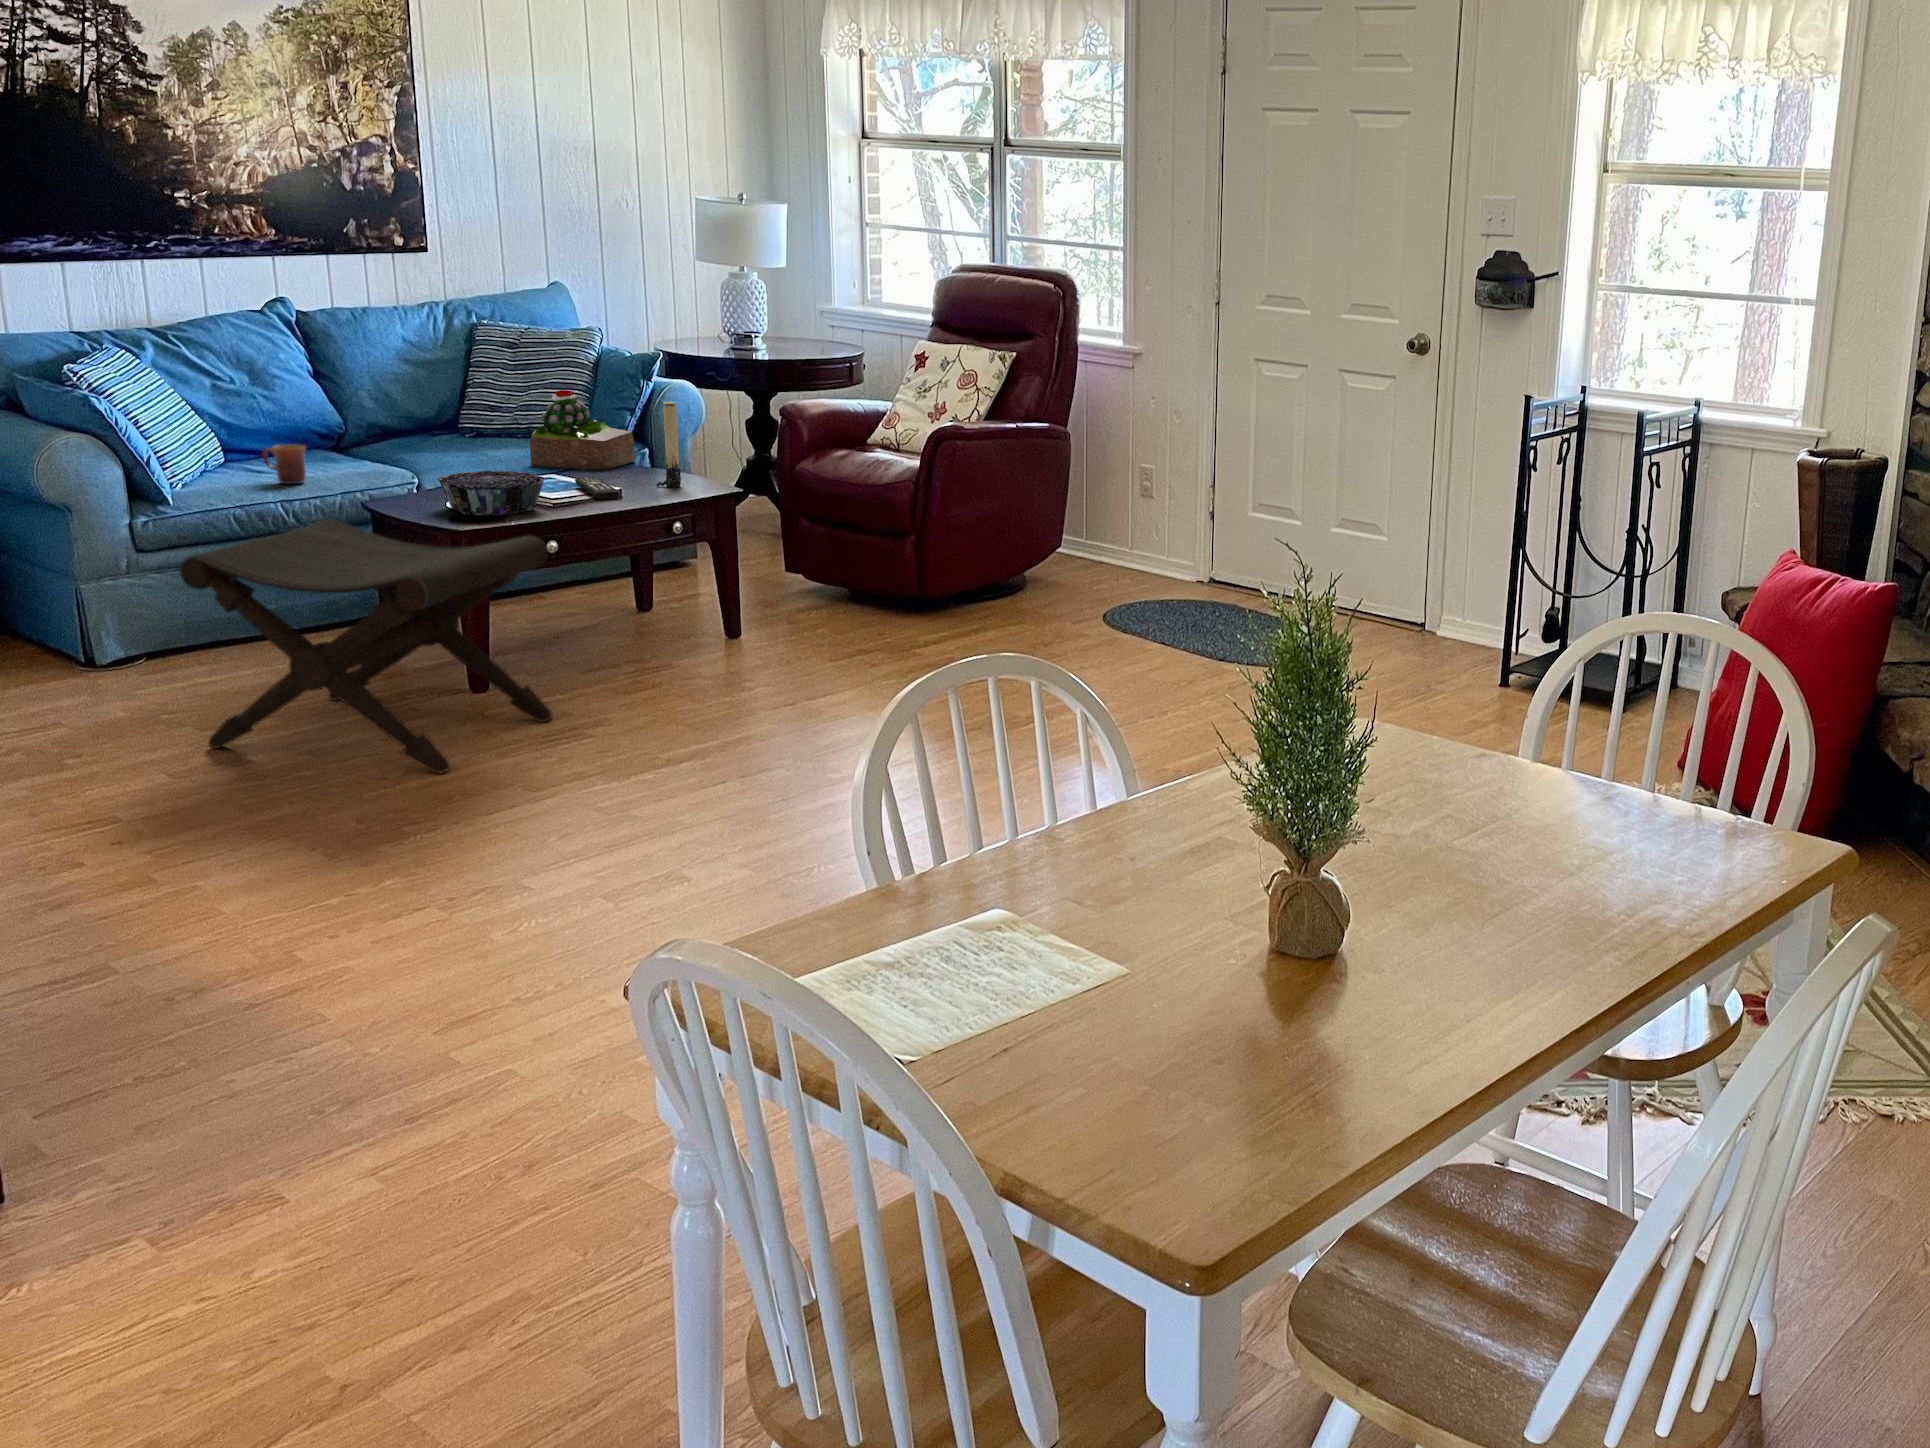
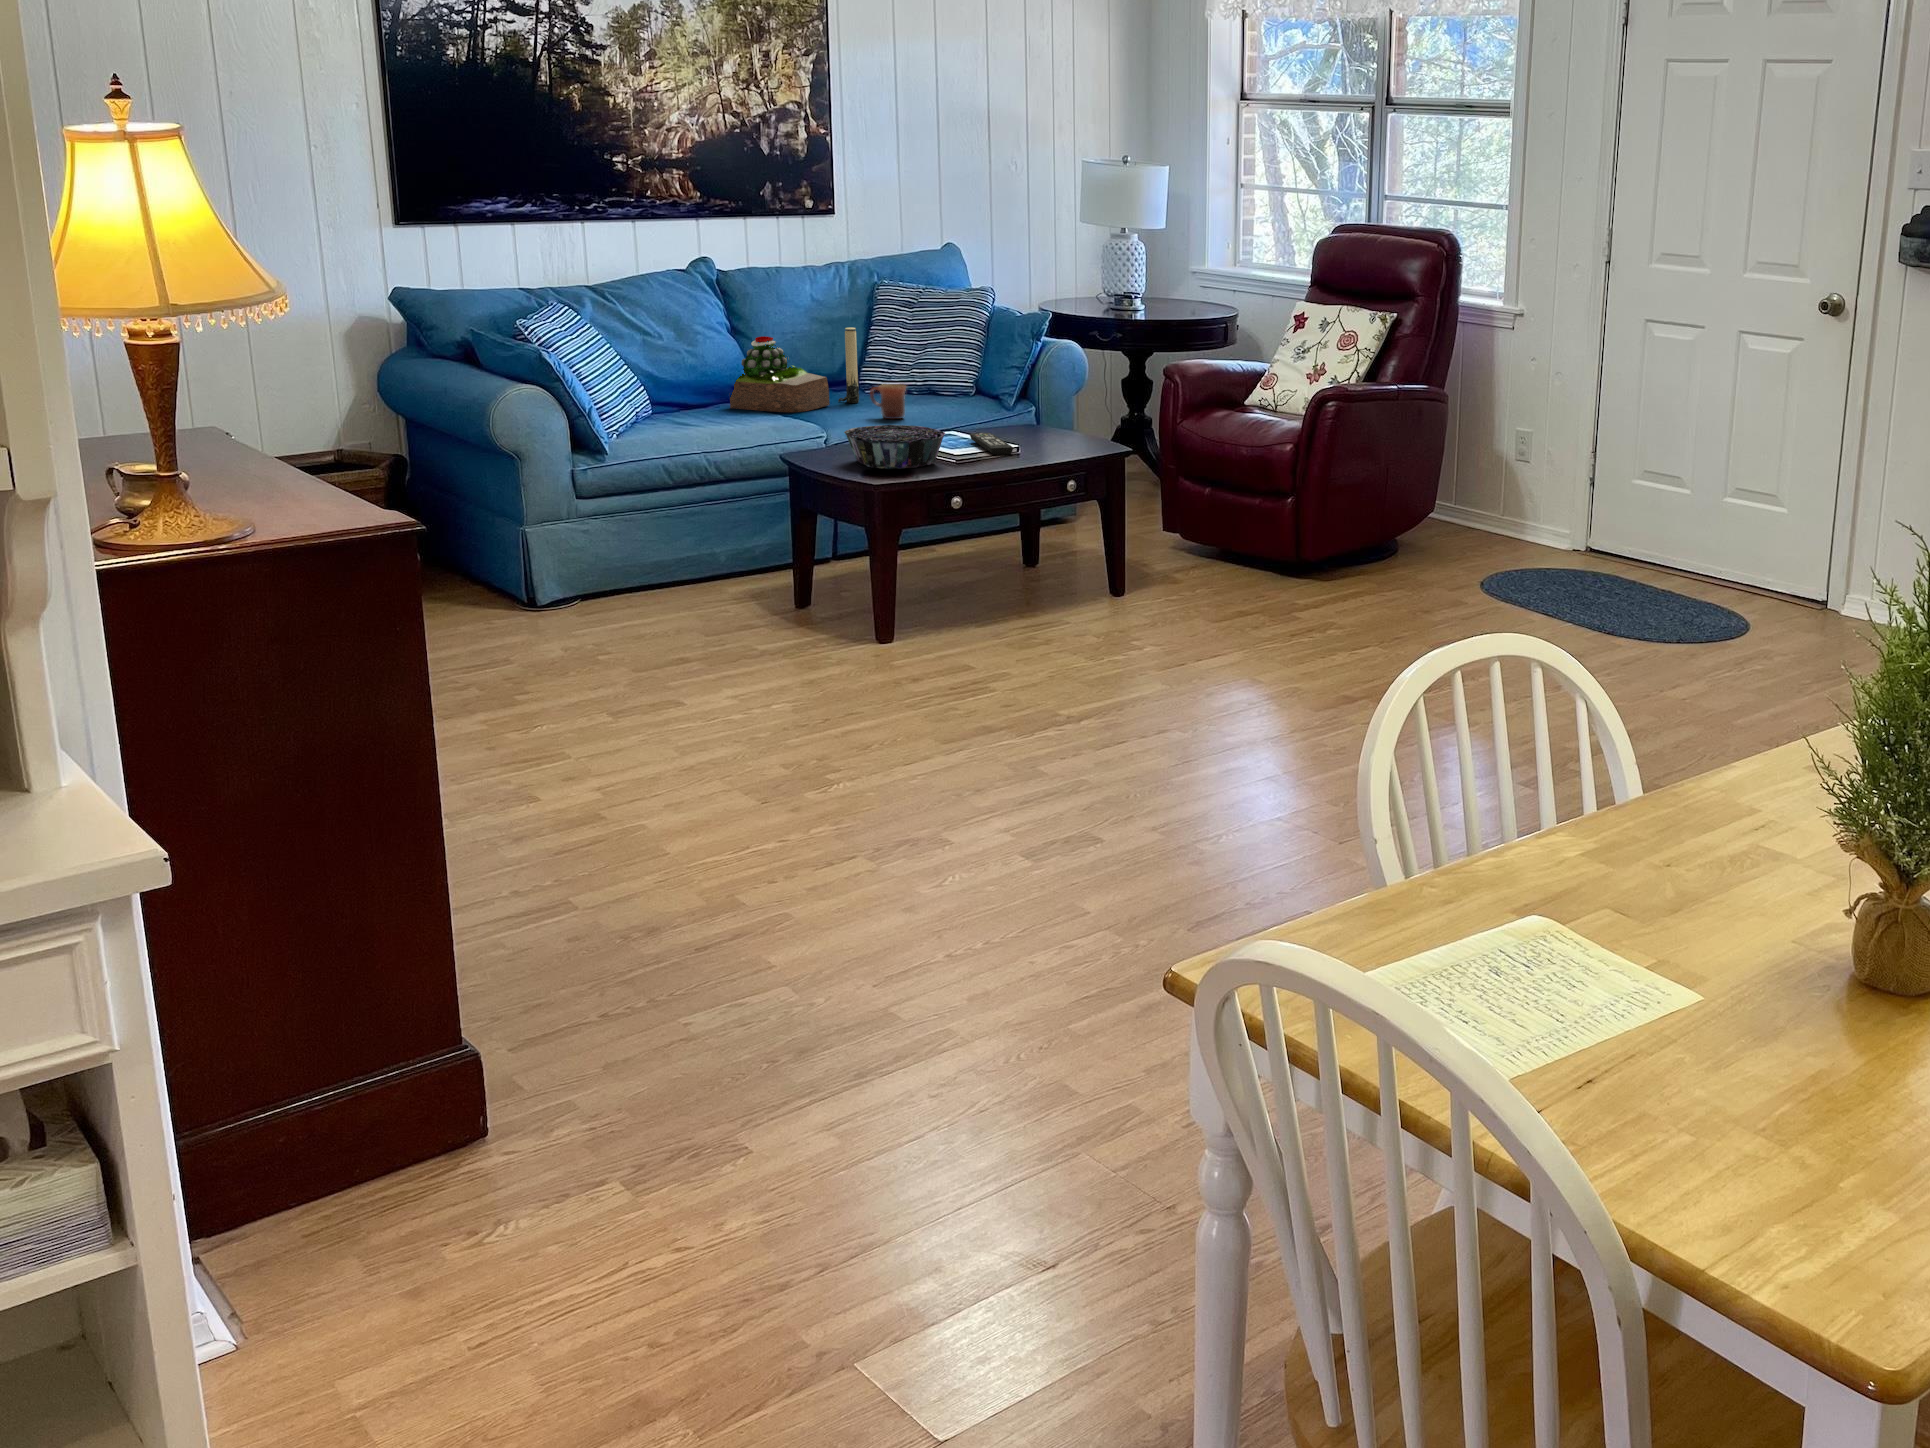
succulent plant: present [530,390,636,469] -> present [730,336,830,412]
candle: present [656,402,681,487] -> present [838,328,859,403]
mug: present [263,444,306,484] -> present [870,384,906,419]
footstool: present [180,519,552,773] -> none [609,469,949,725]

